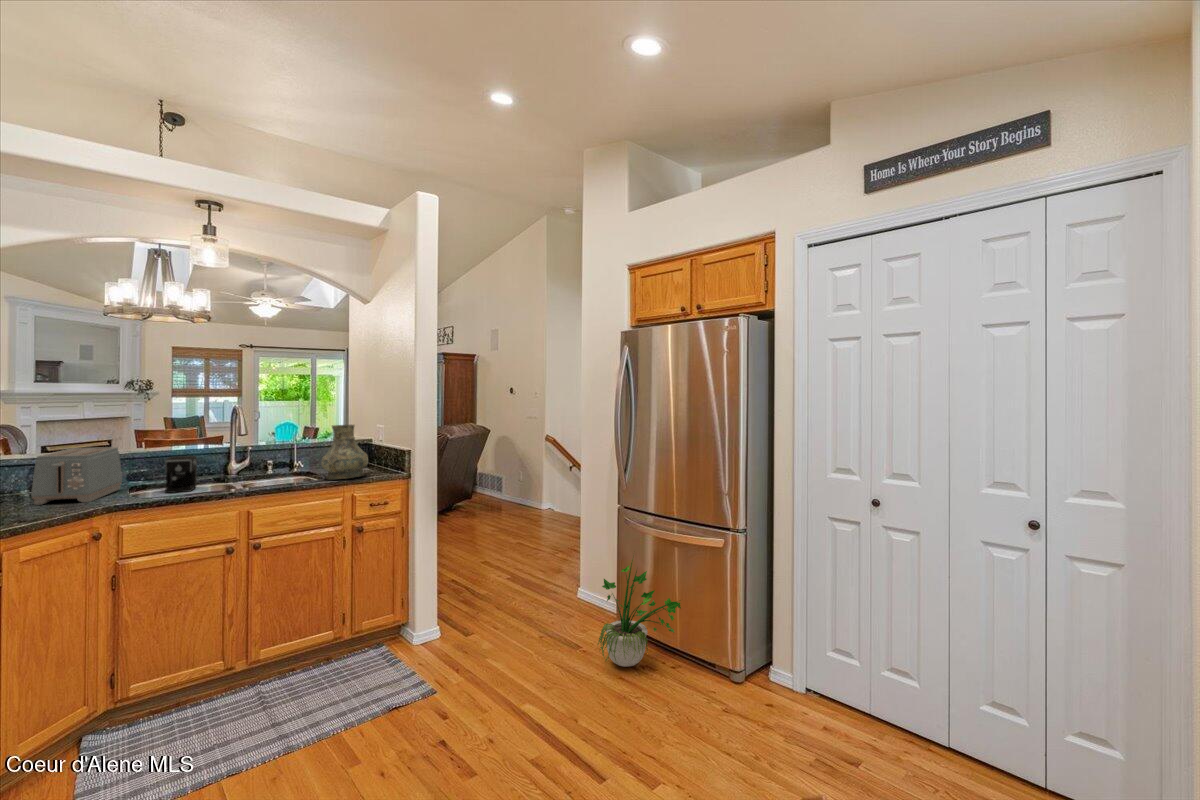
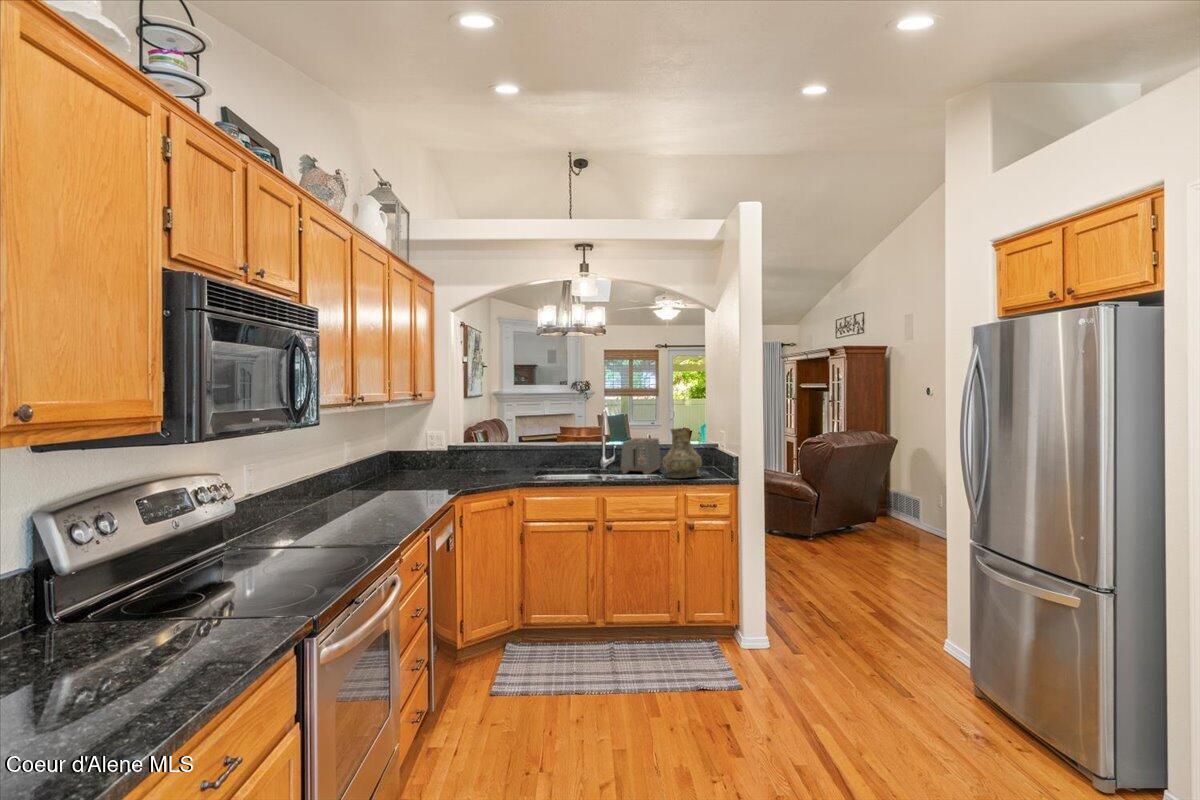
toaster: present [31,447,122,505] -> present [621,438,661,474]
coffee maker: present [165,456,237,493] -> none [554,451,603,478]
potted plant: present [598,559,681,667] -> none [924,588,1039,731]

